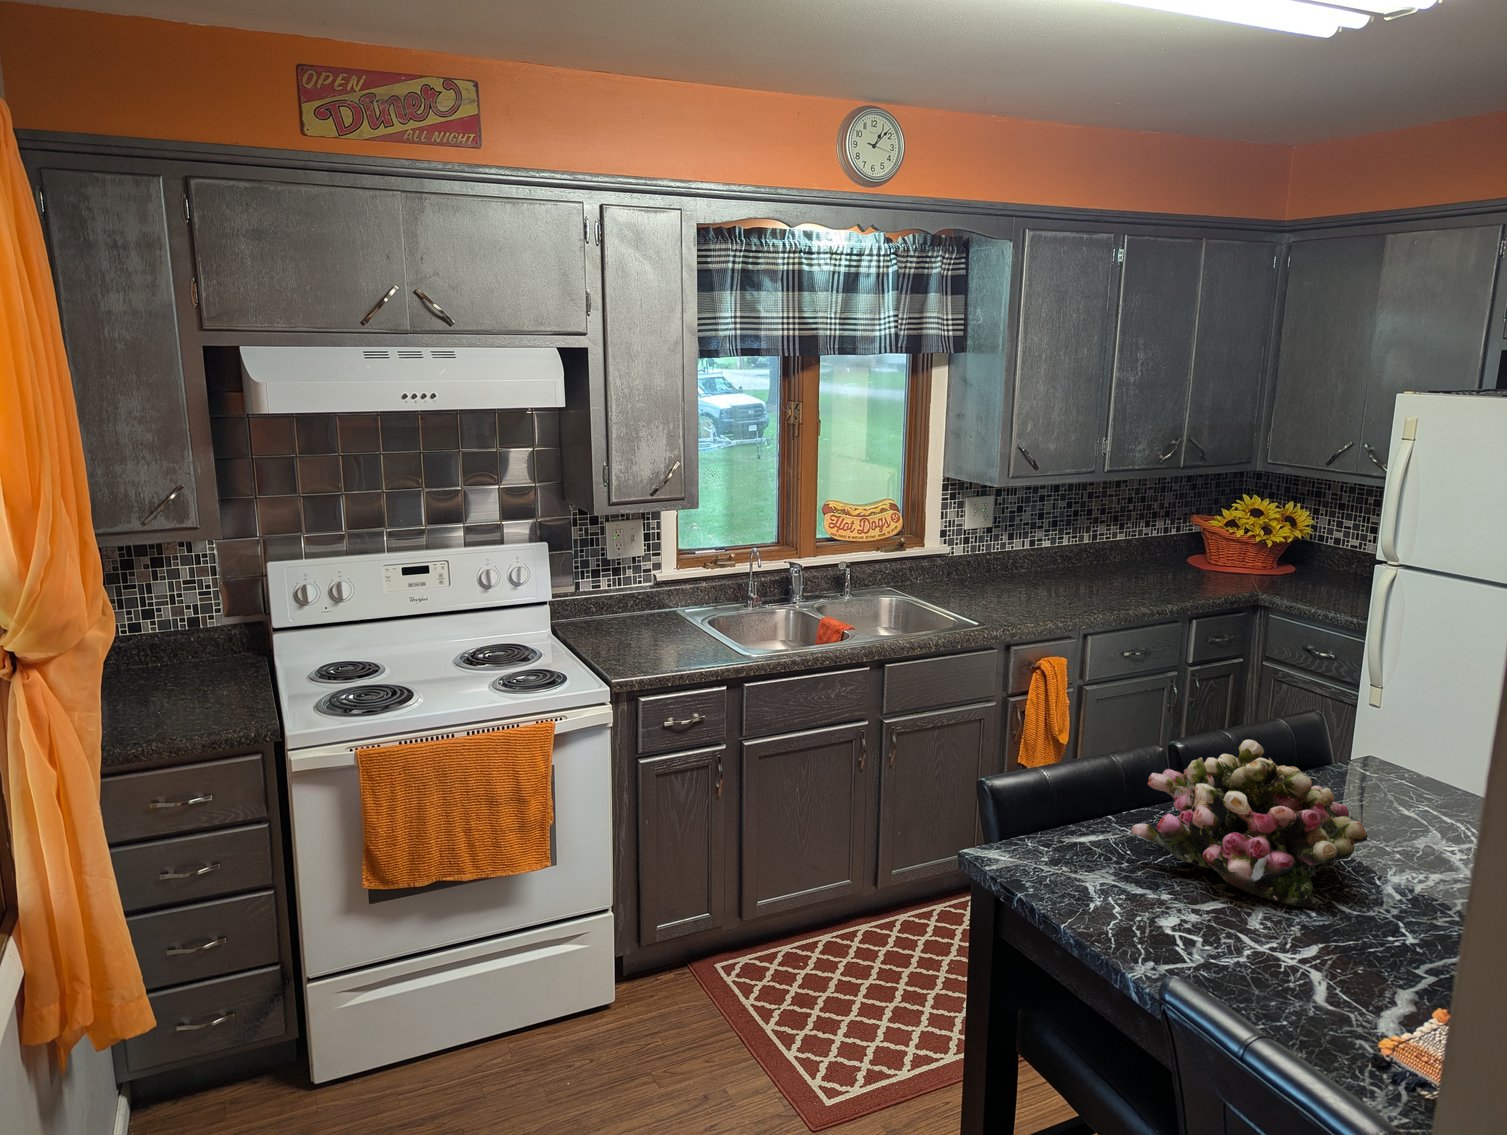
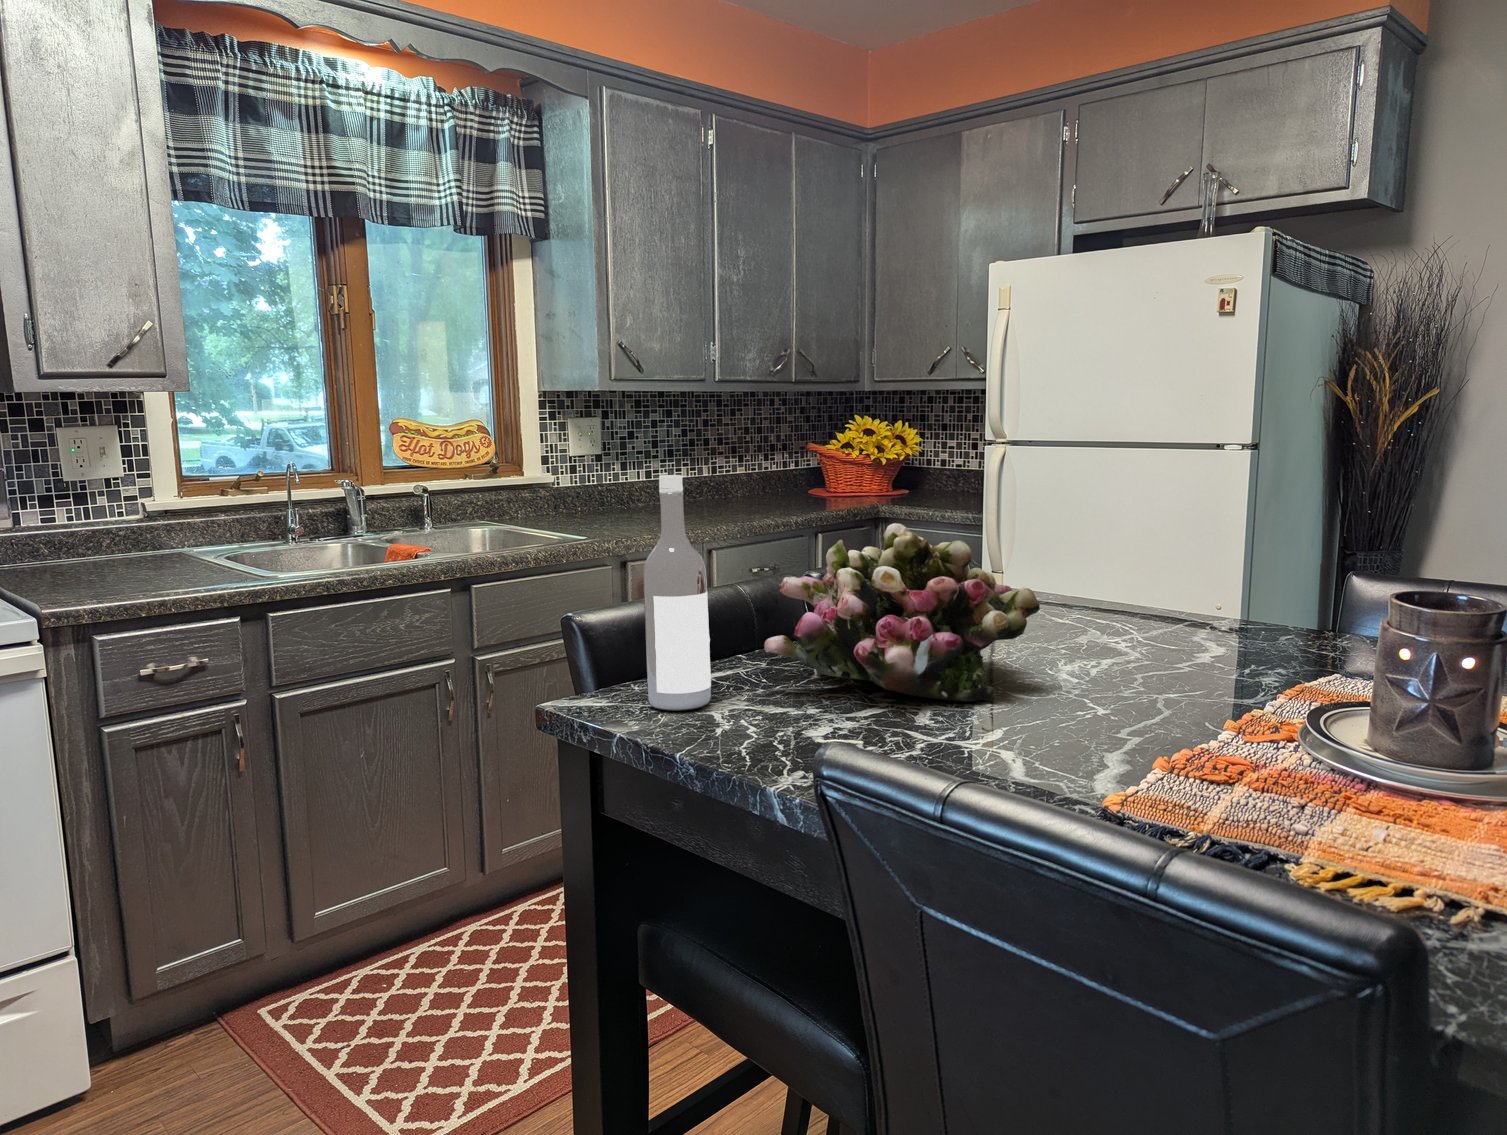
wine bottle: none [1039,703,1091,875] -> present [643,475,711,711]

